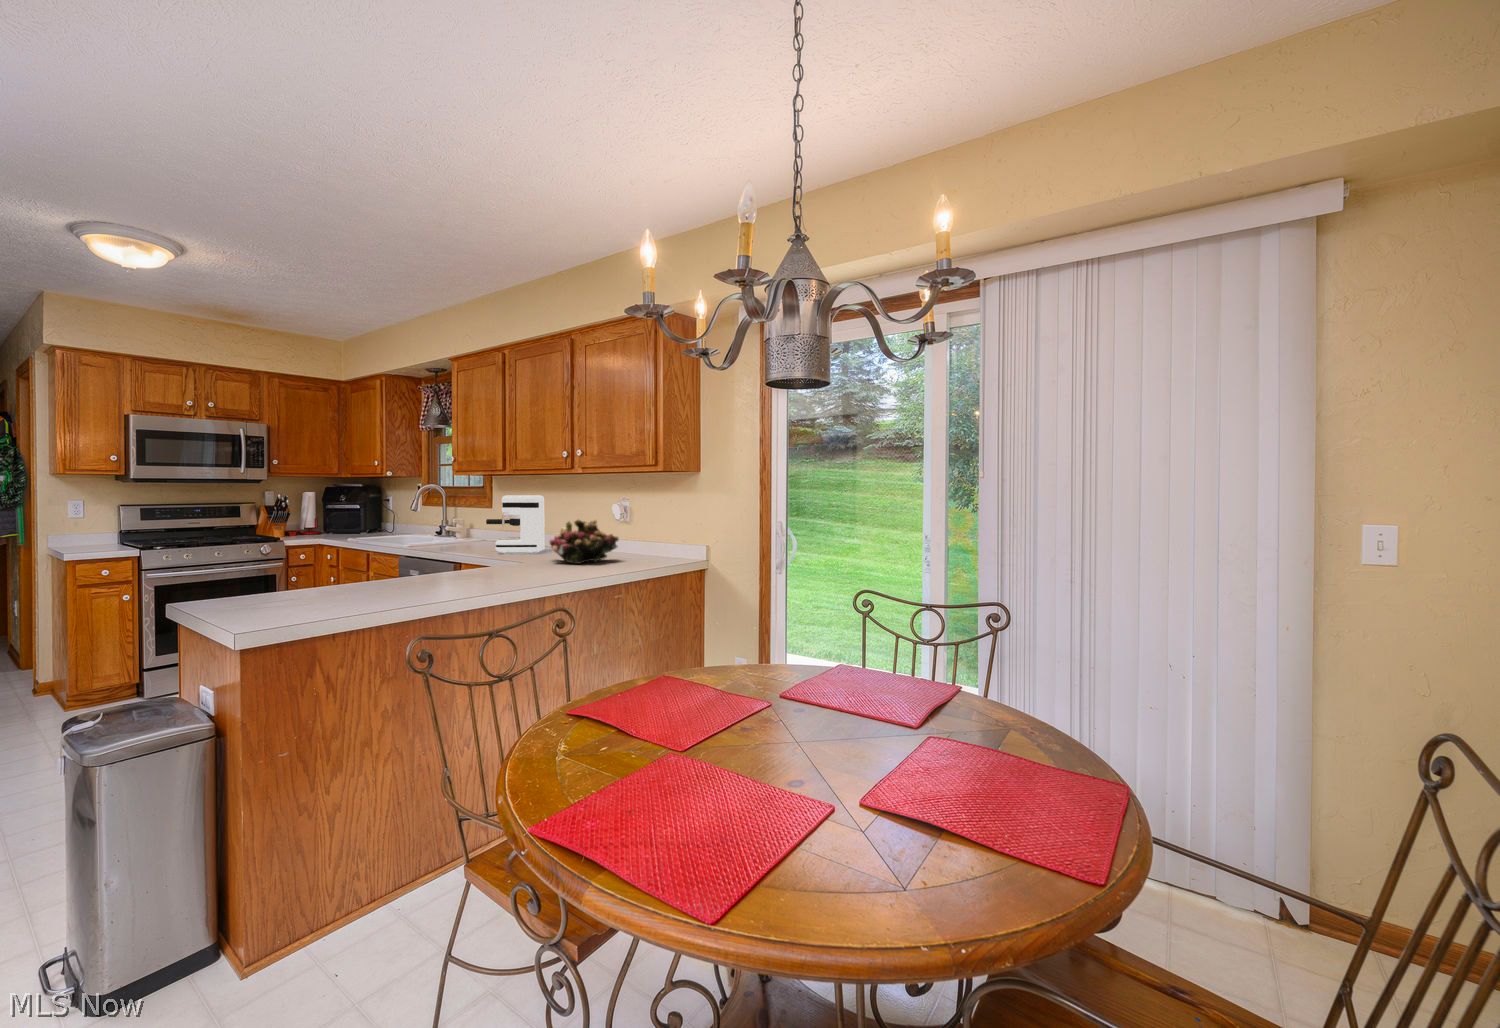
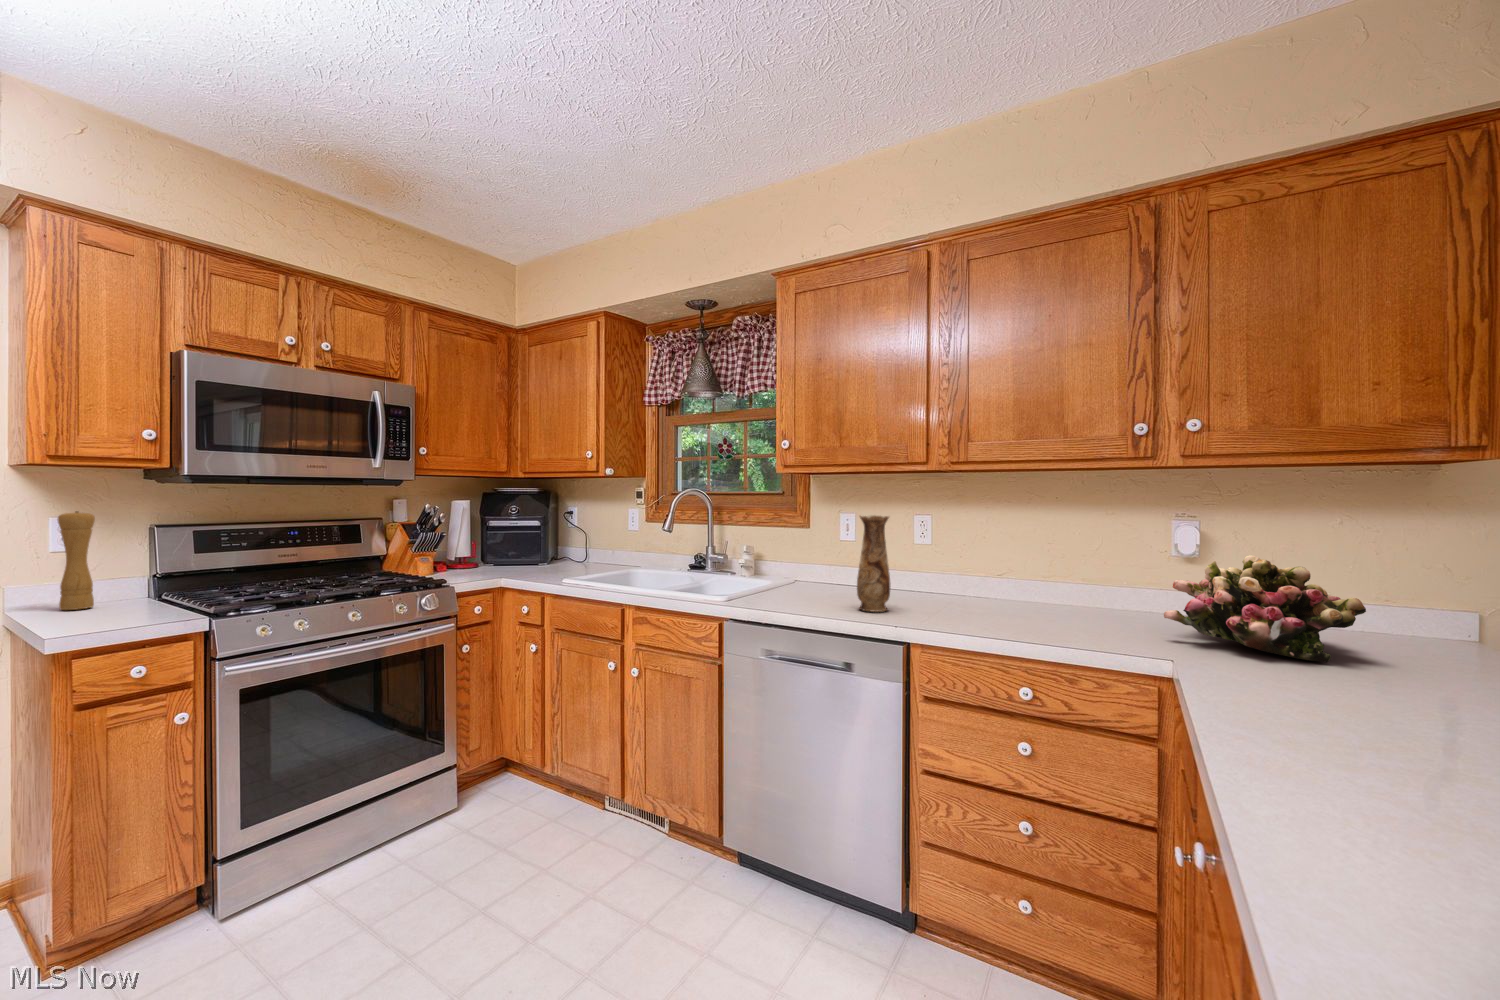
coffee maker: present [486,495,545,553] -> none [912,506,1038,618]
pepper mill: none [72,497,90,546] -> present [57,511,95,610]
vase: none [459,500,478,551] -> present [857,515,890,612]

